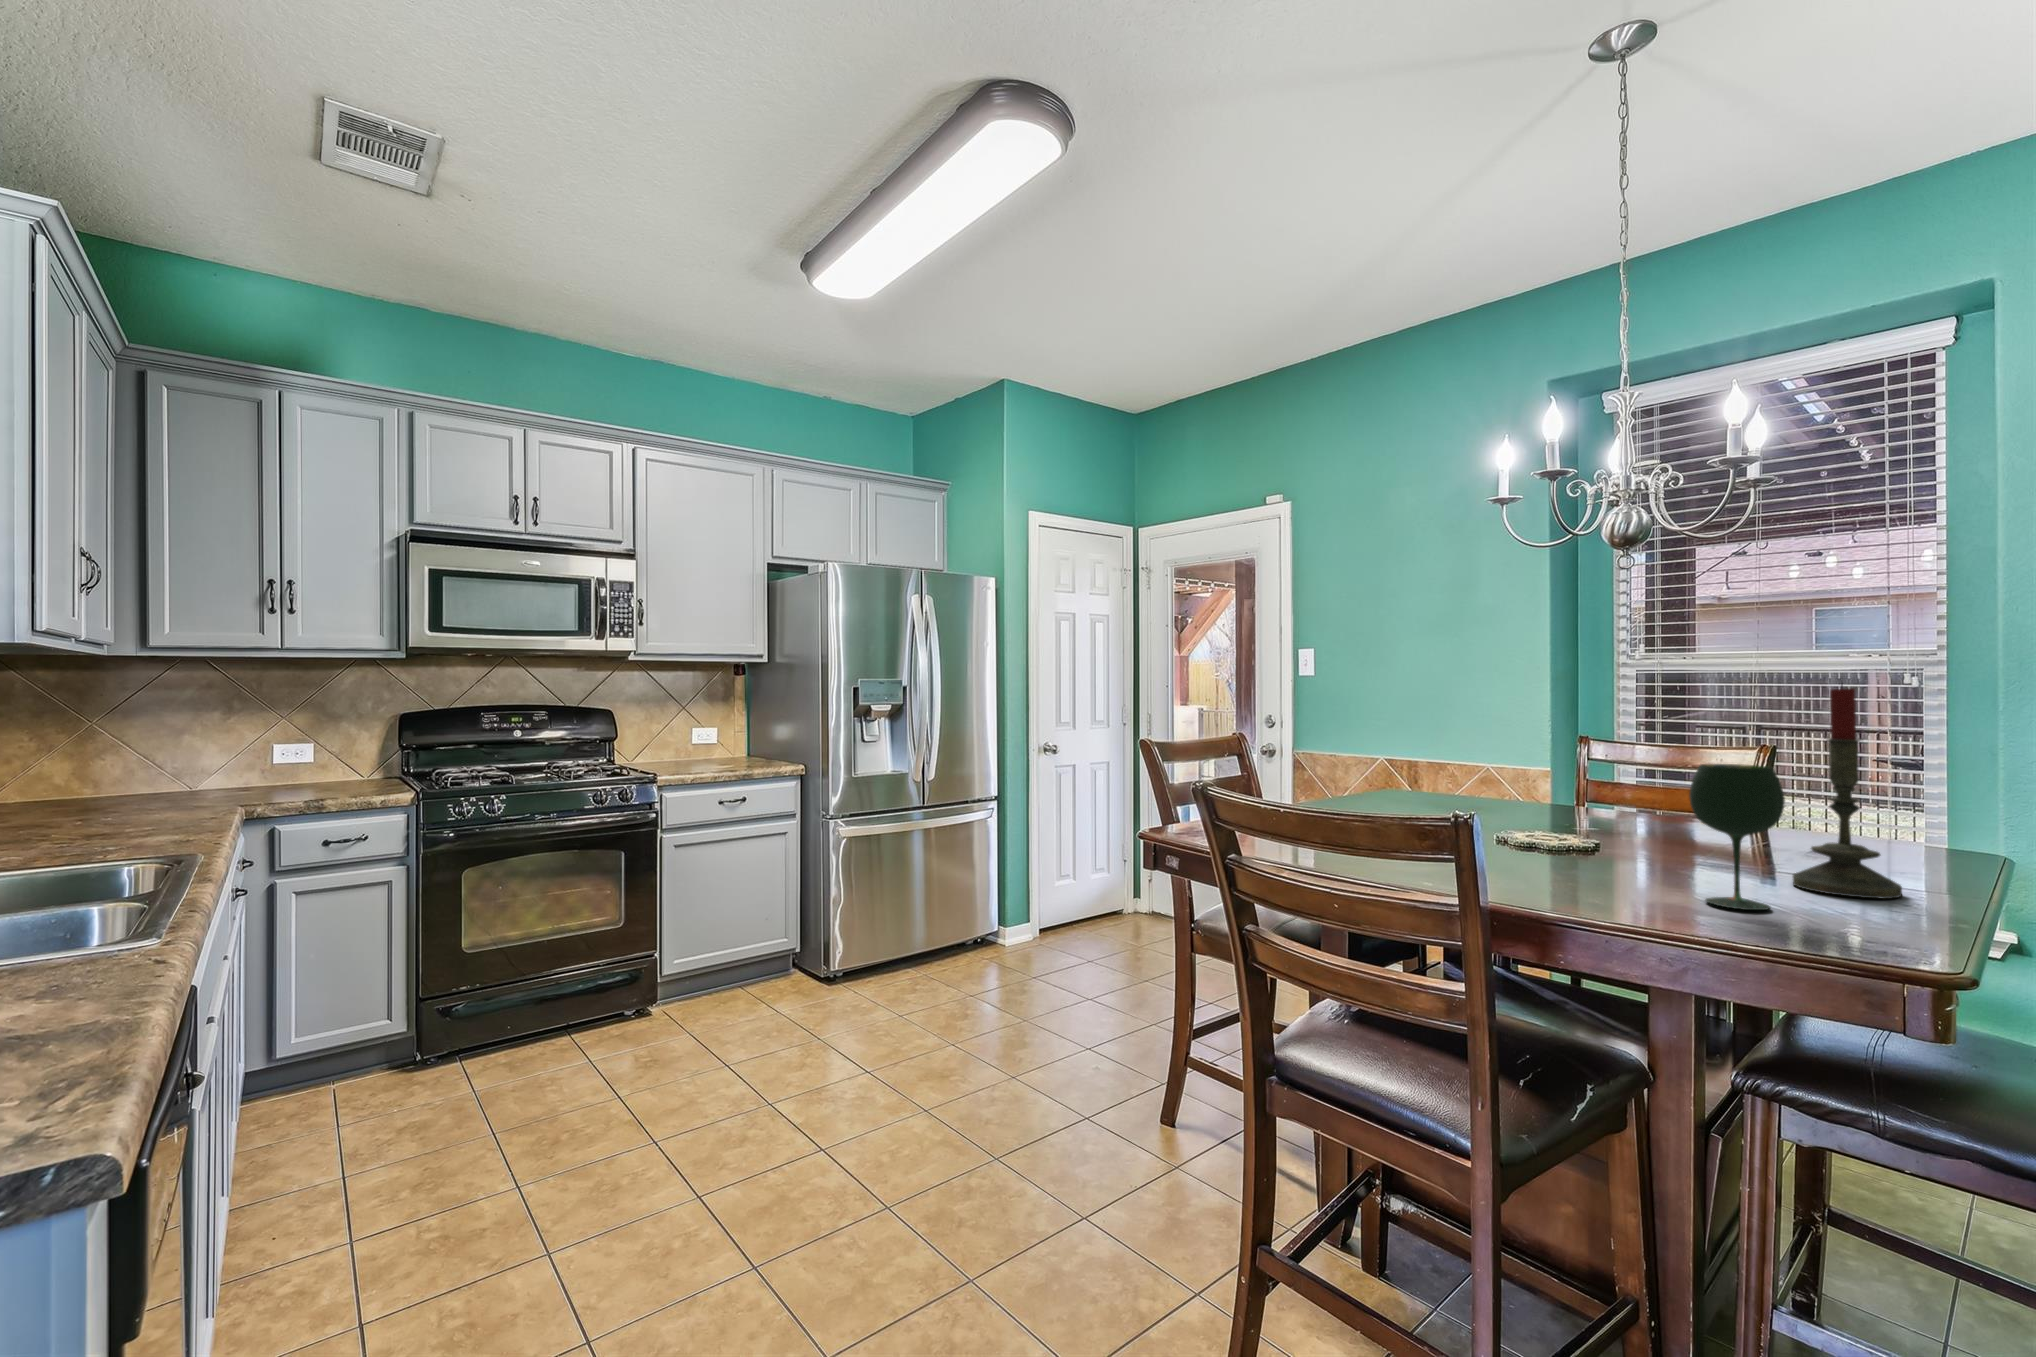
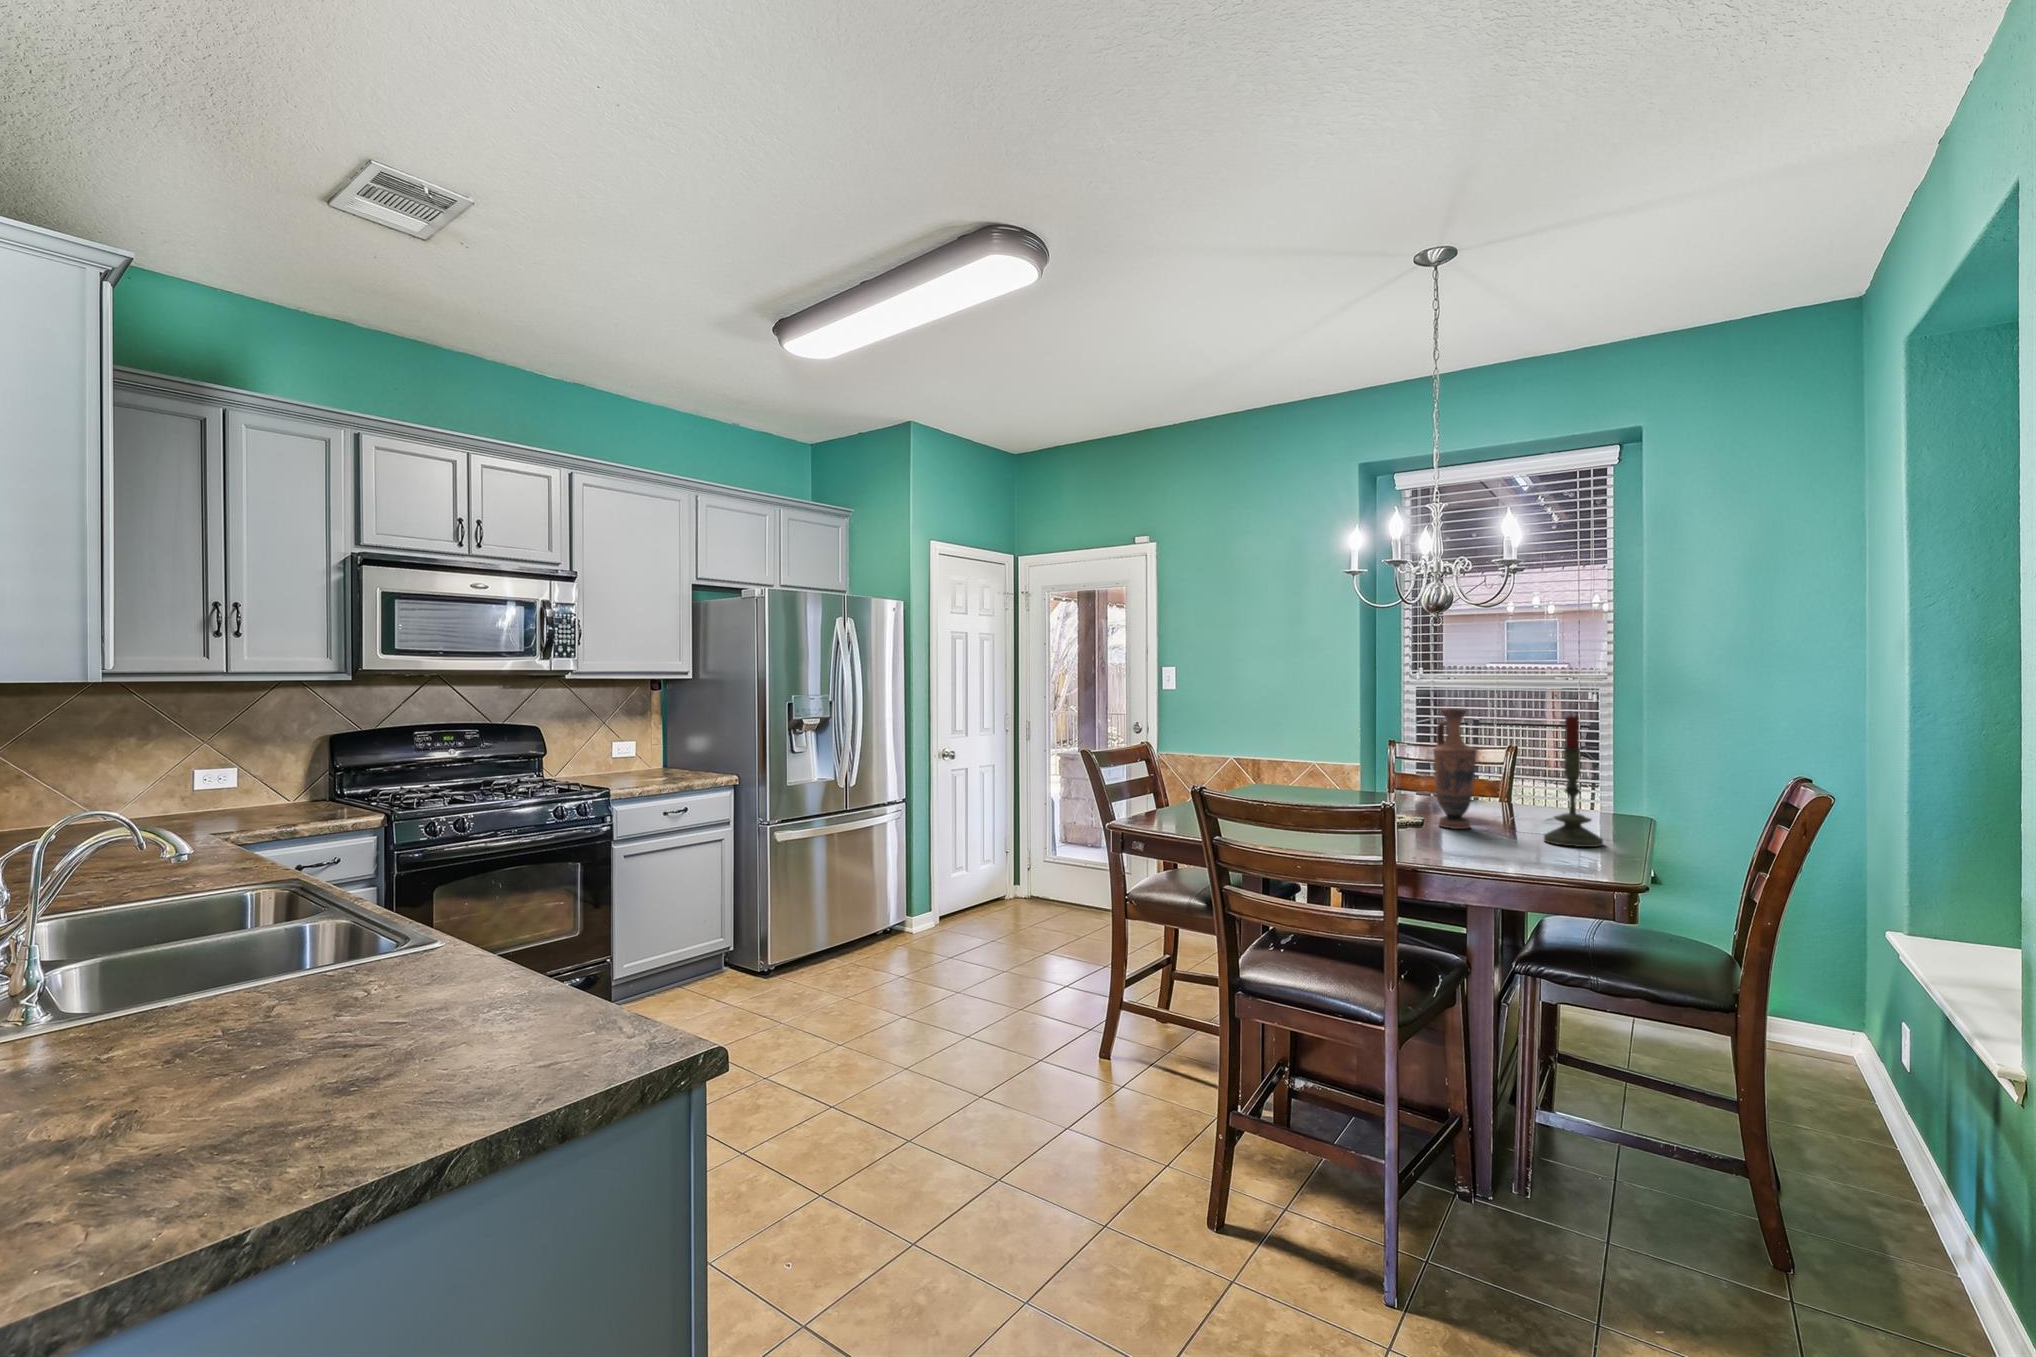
vase: none [1610,681,1681,859] -> present [1433,708,1476,829]
wine glass: present [1689,764,1785,910] -> none [1492,766,1545,857]

